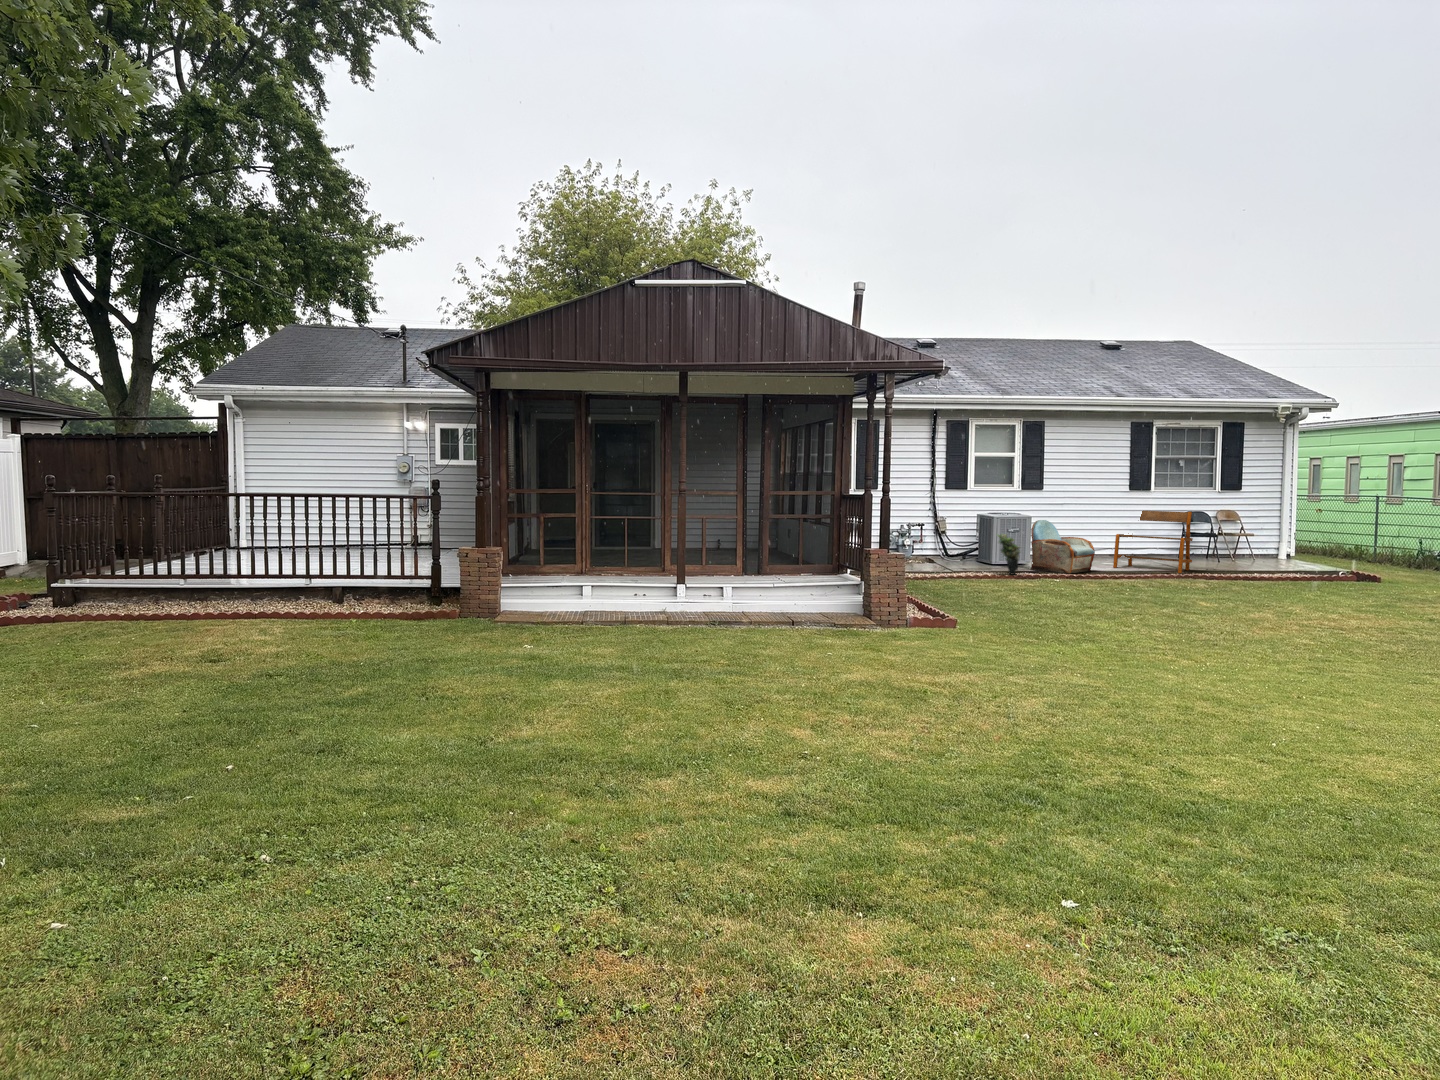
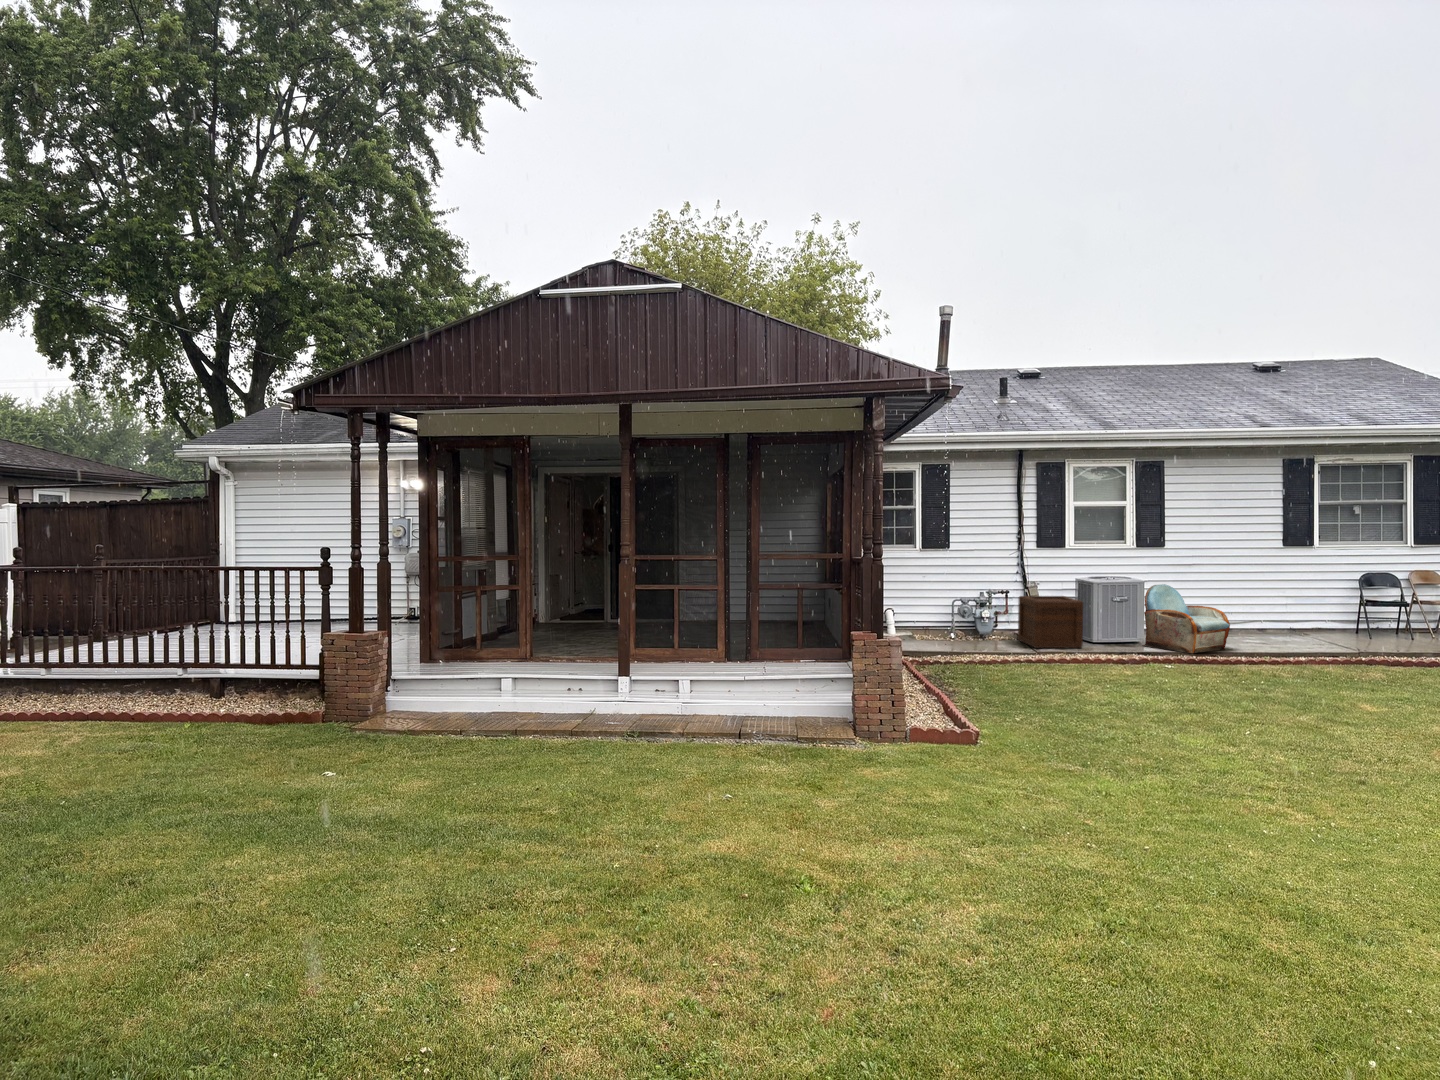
bench: present [1113,510,1193,573] -> none [1261,570,1371,655]
wooden crate: none [932,530,988,572] -> present [1018,596,1083,648]
potted plant: present [998,534,1020,575] -> none [1093,603,1124,655]

